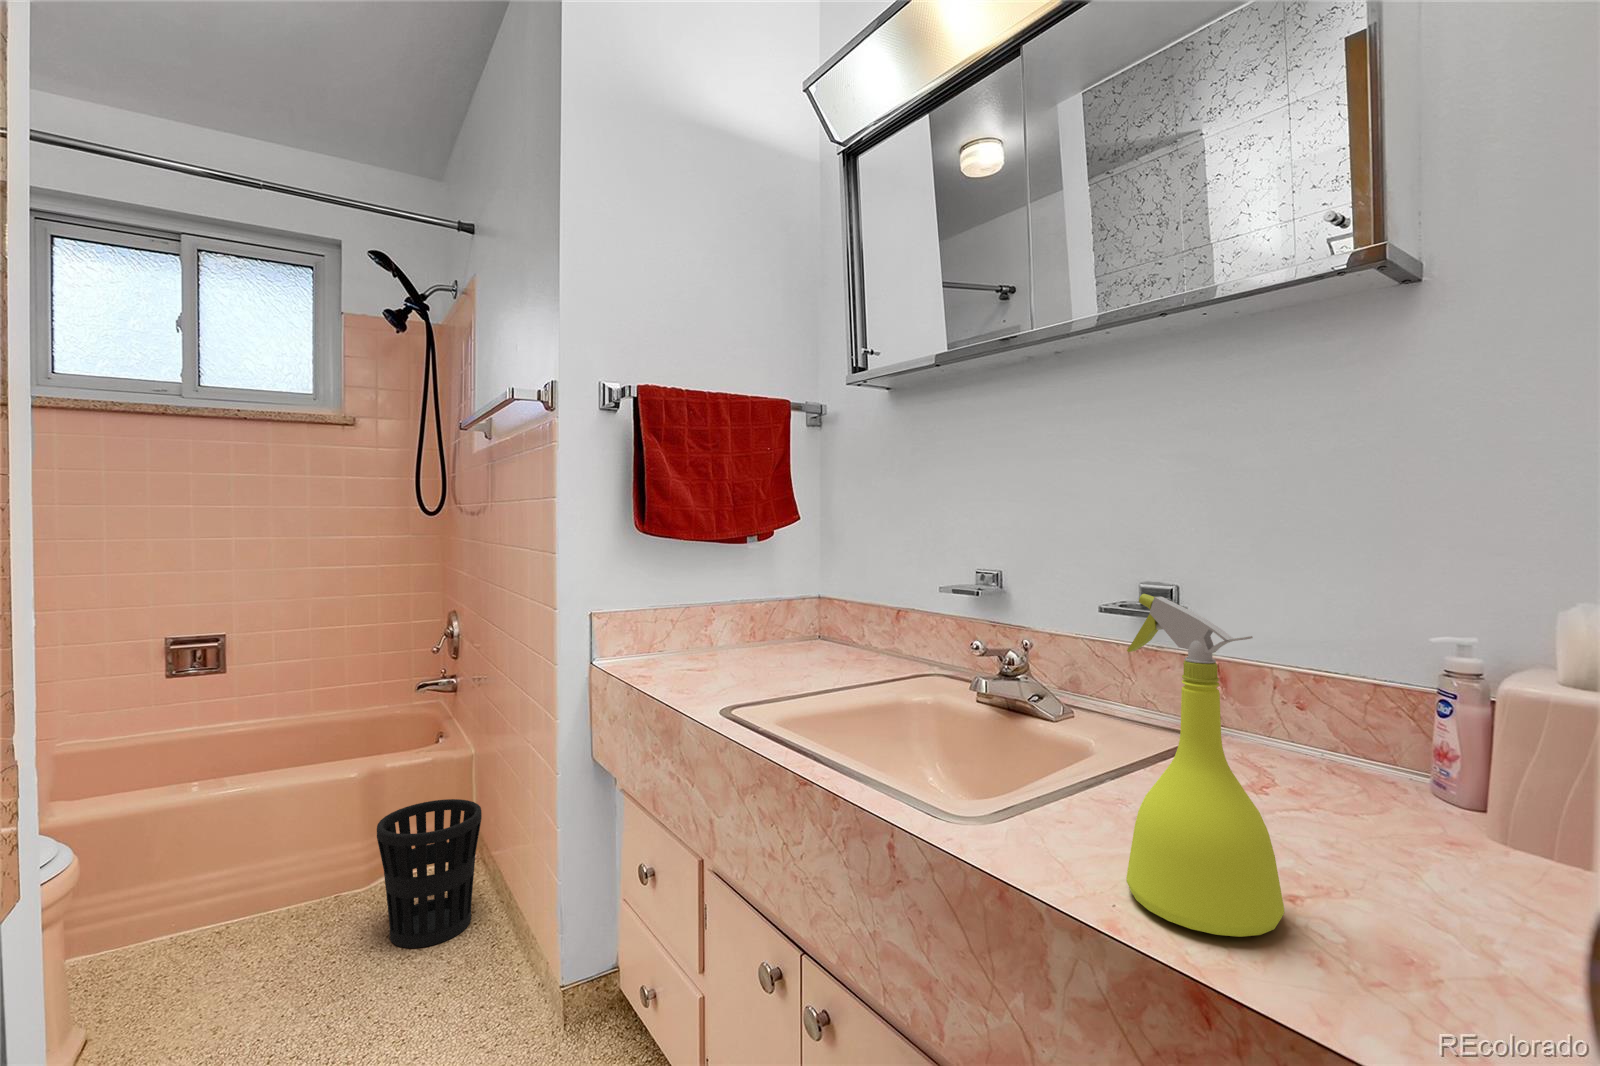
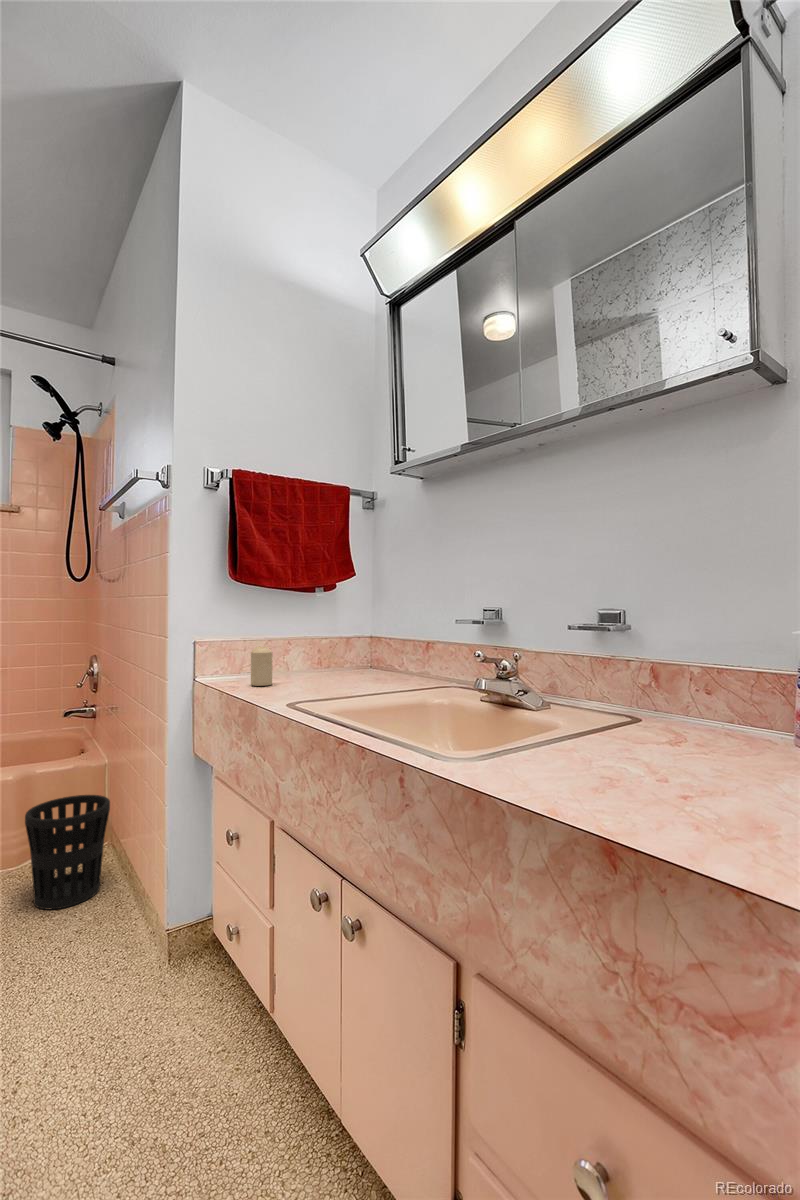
spray bottle: present [1126,594,1284,937] -> none [568,581,677,820]
candle: none [666,622,694,675] -> present [251,647,272,686]

